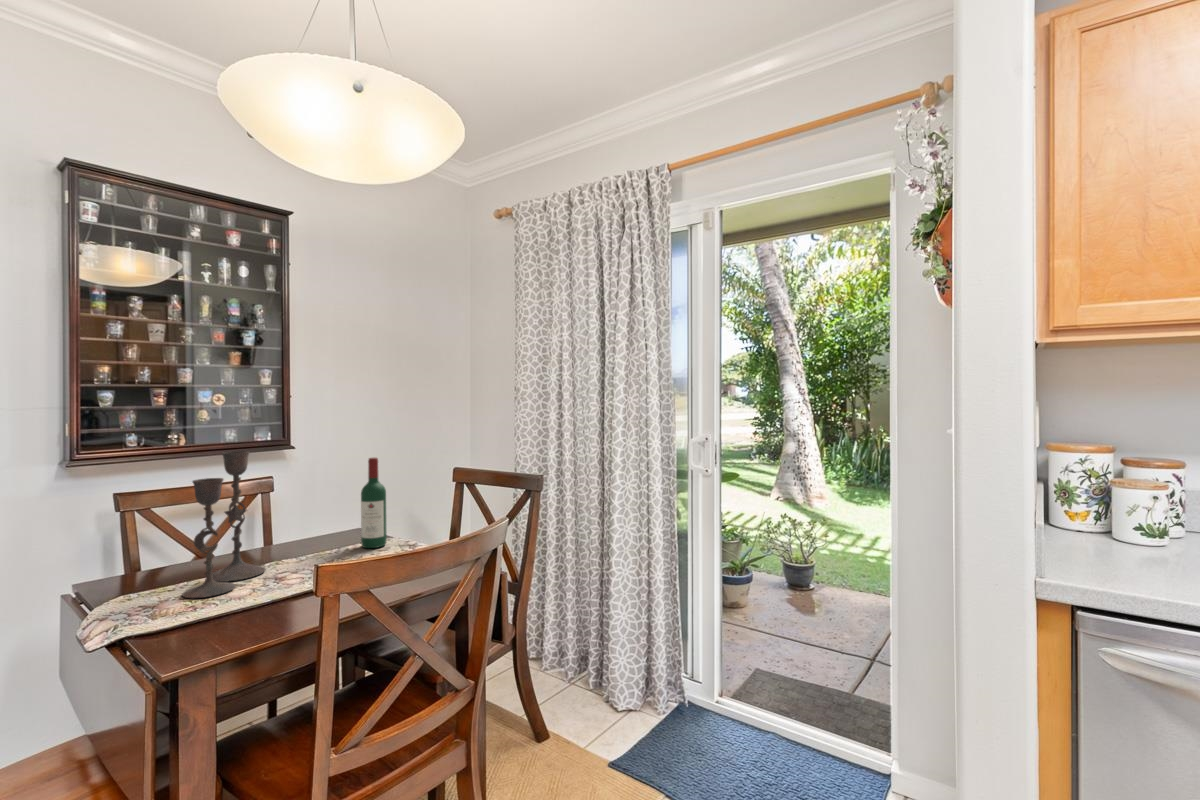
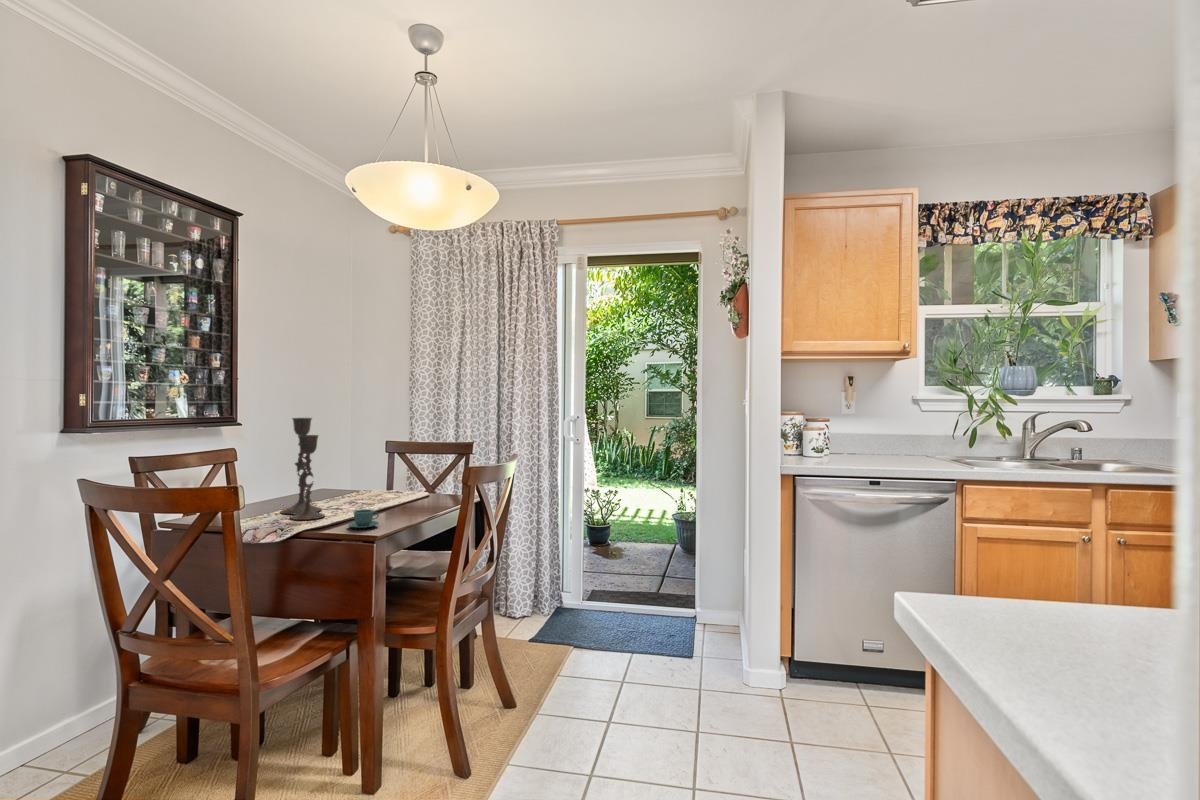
wine bottle: present [361,458,387,548] -> none [359,427,378,496]
teacup: none [174,602,229,637] -> present [348,509,379,528]

